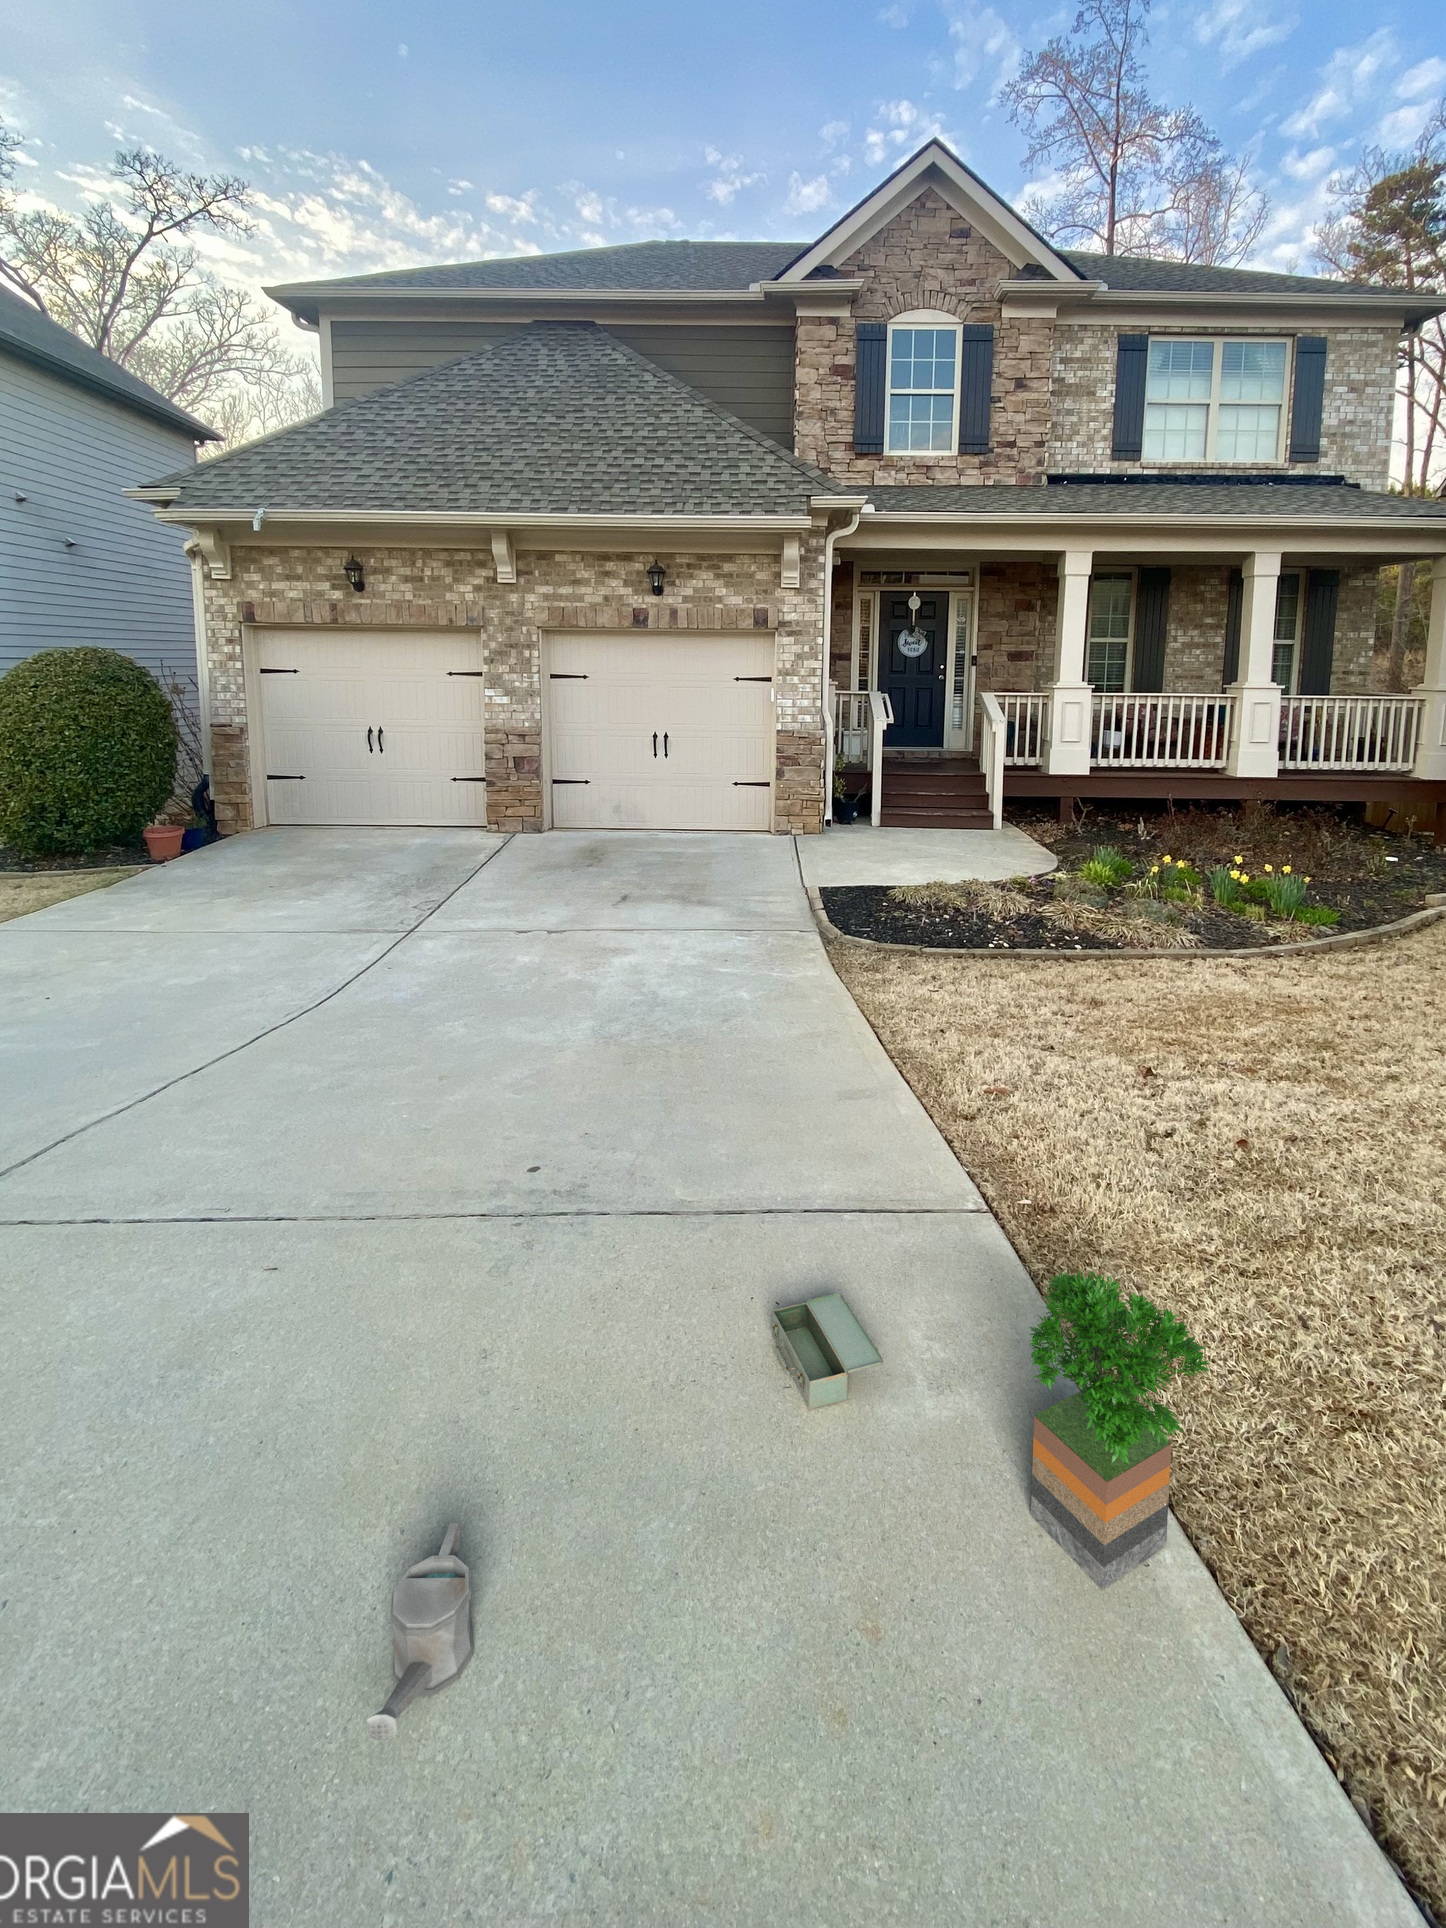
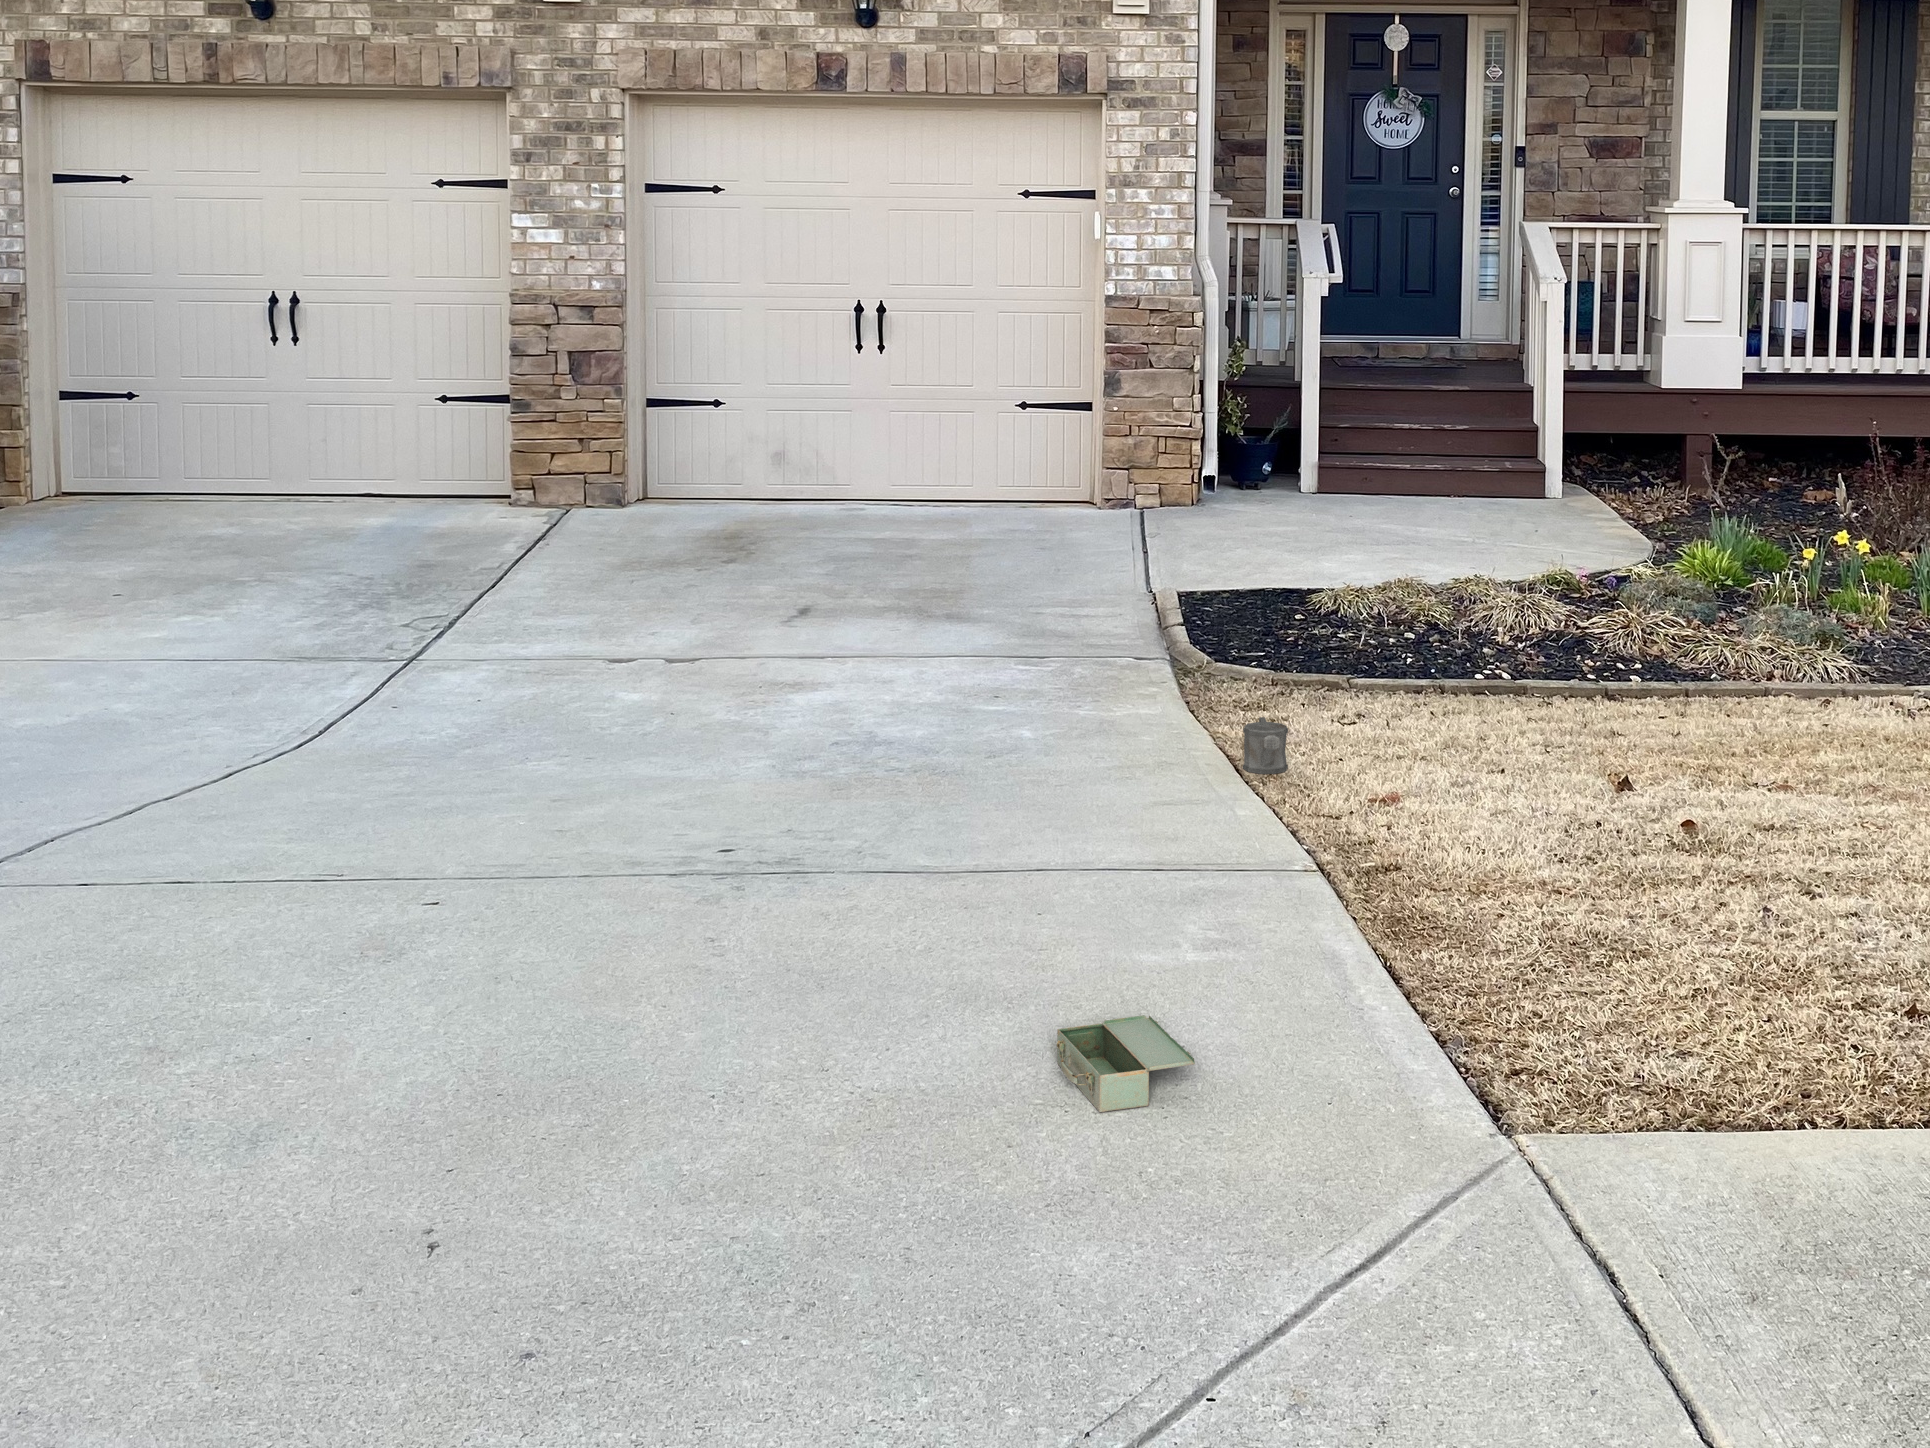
potted tree: present [1029,1270,1210,1590] -> none [1334,888,1540,1212]
watering can: present [367,1523,473,1740] -> present [1243,717,1288,774]

